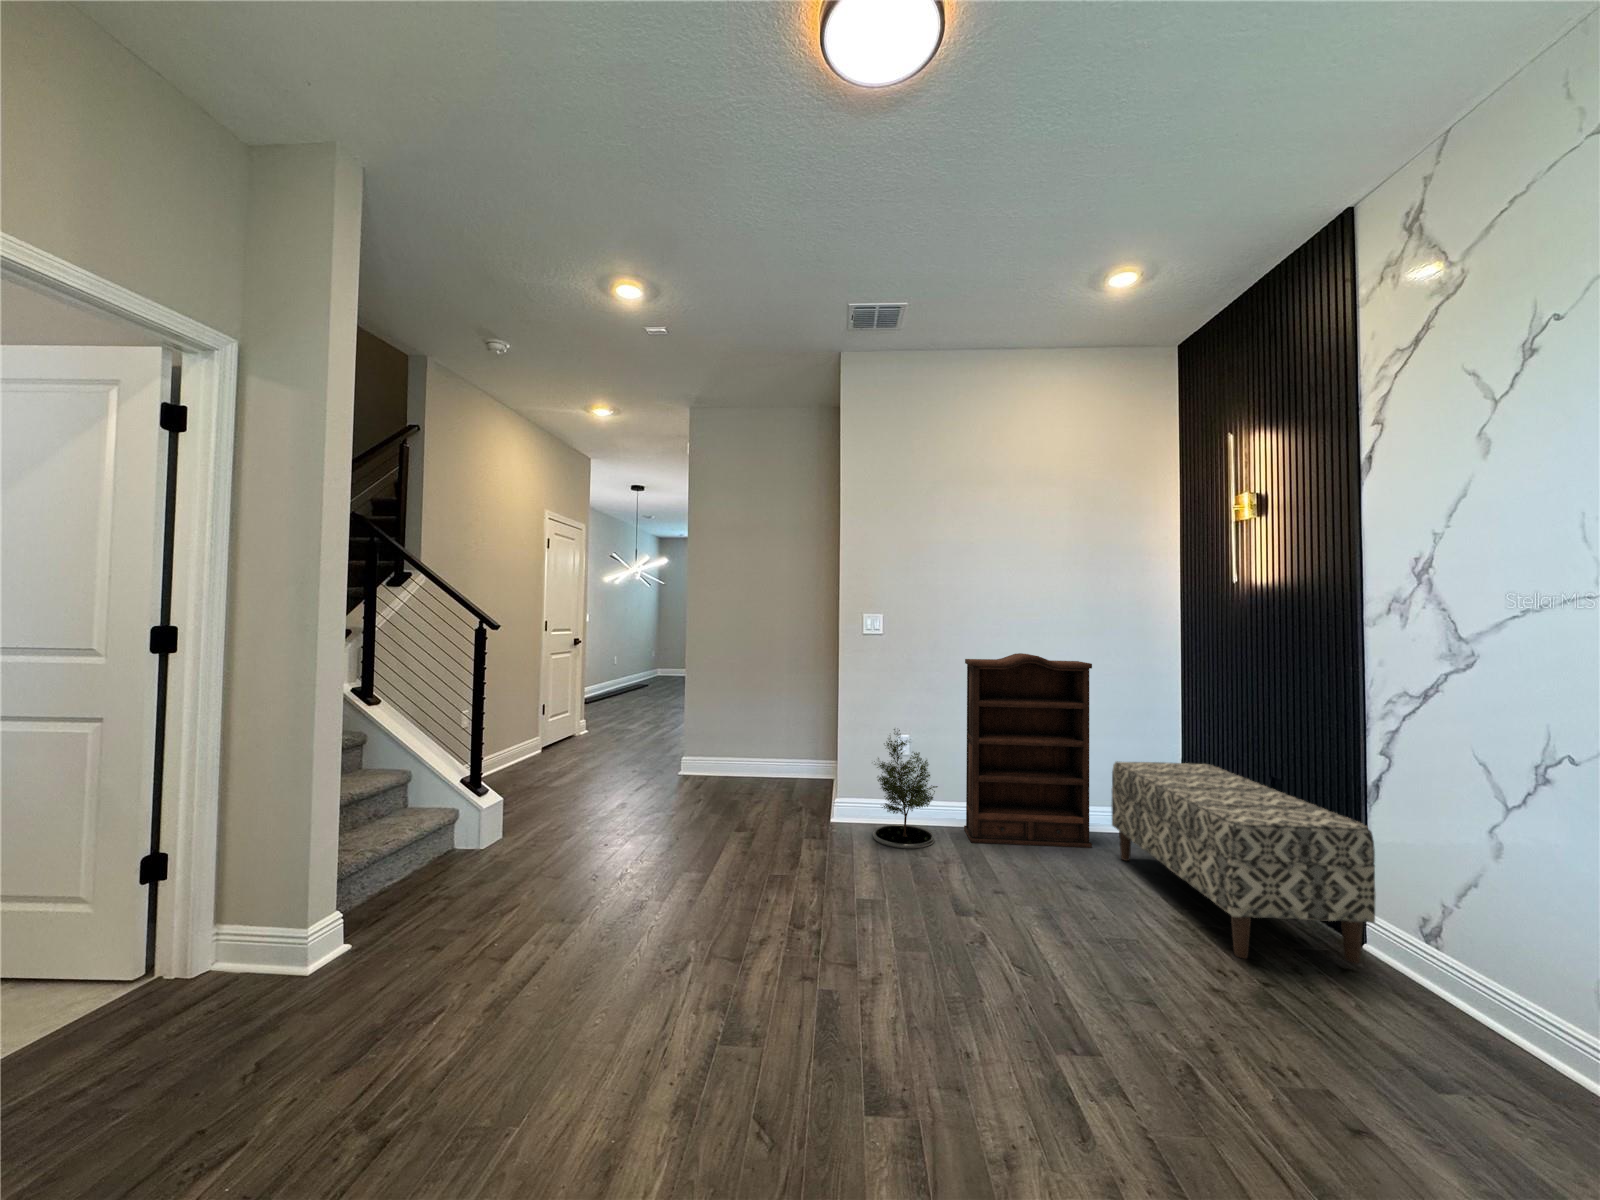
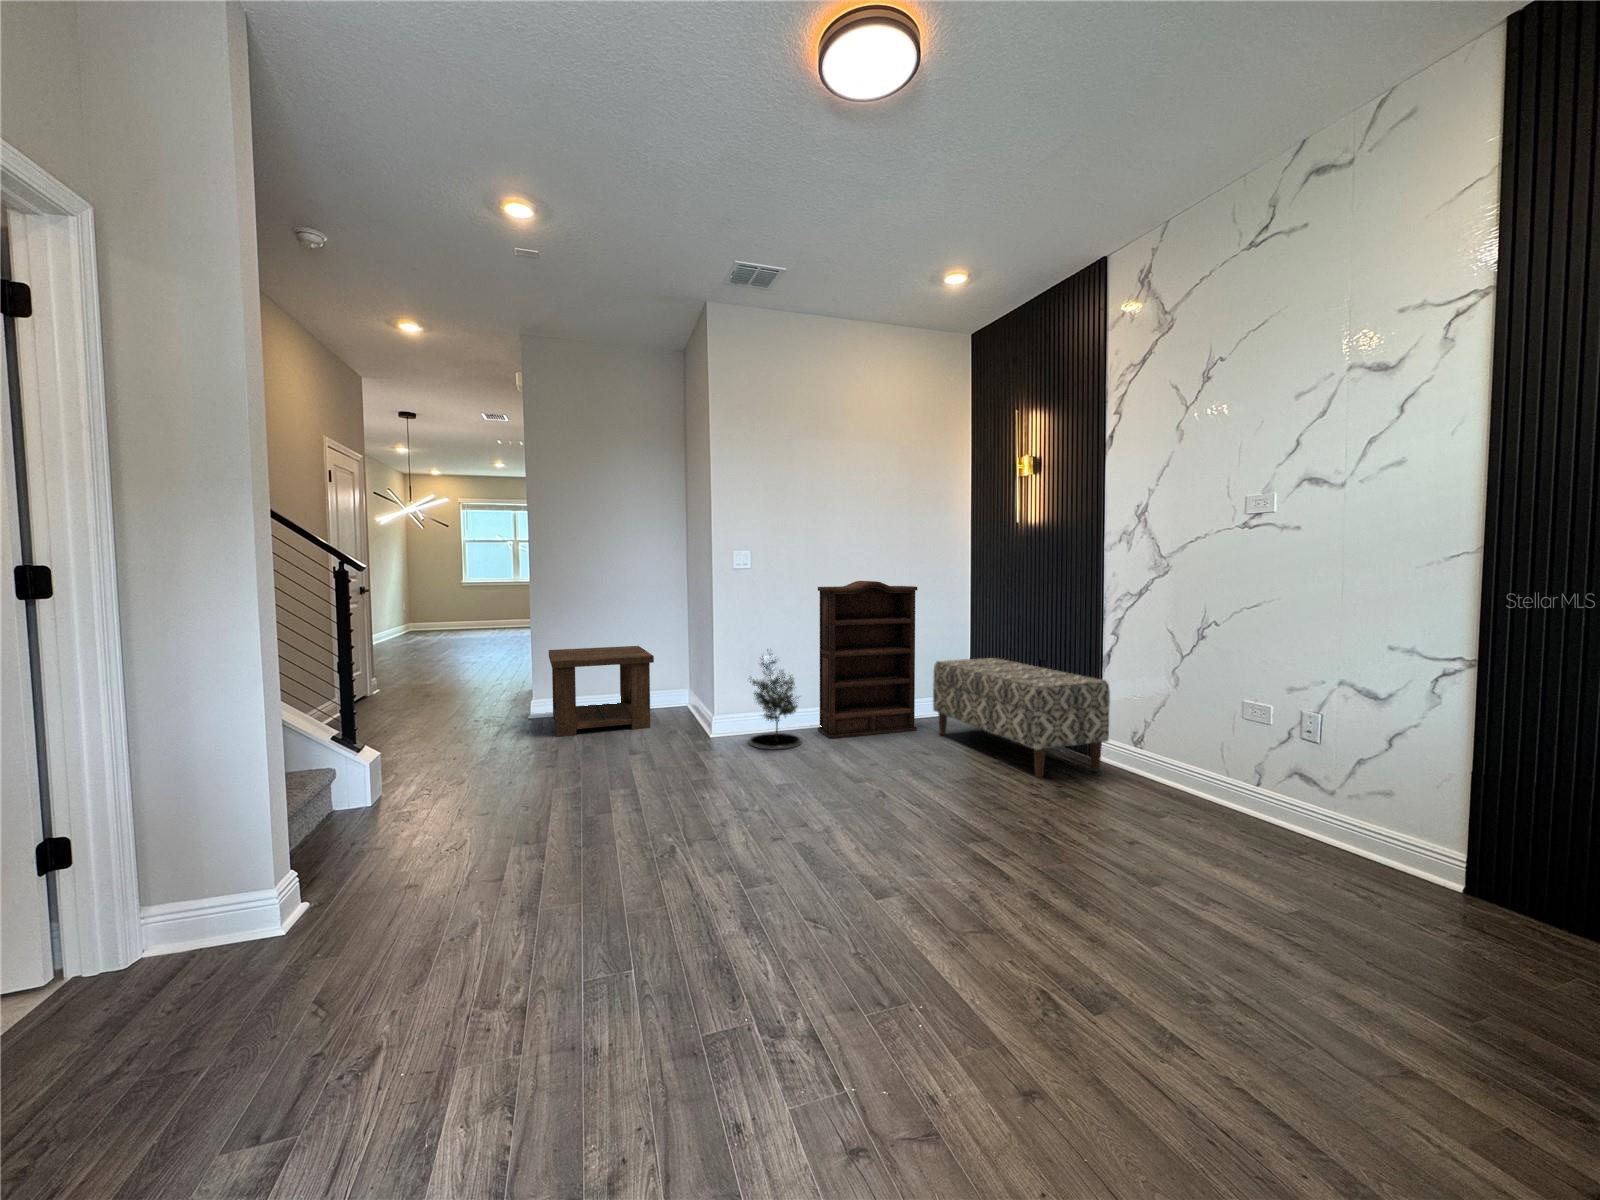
side table: none [695,708,797,800] -> present [549,646,654,737]

